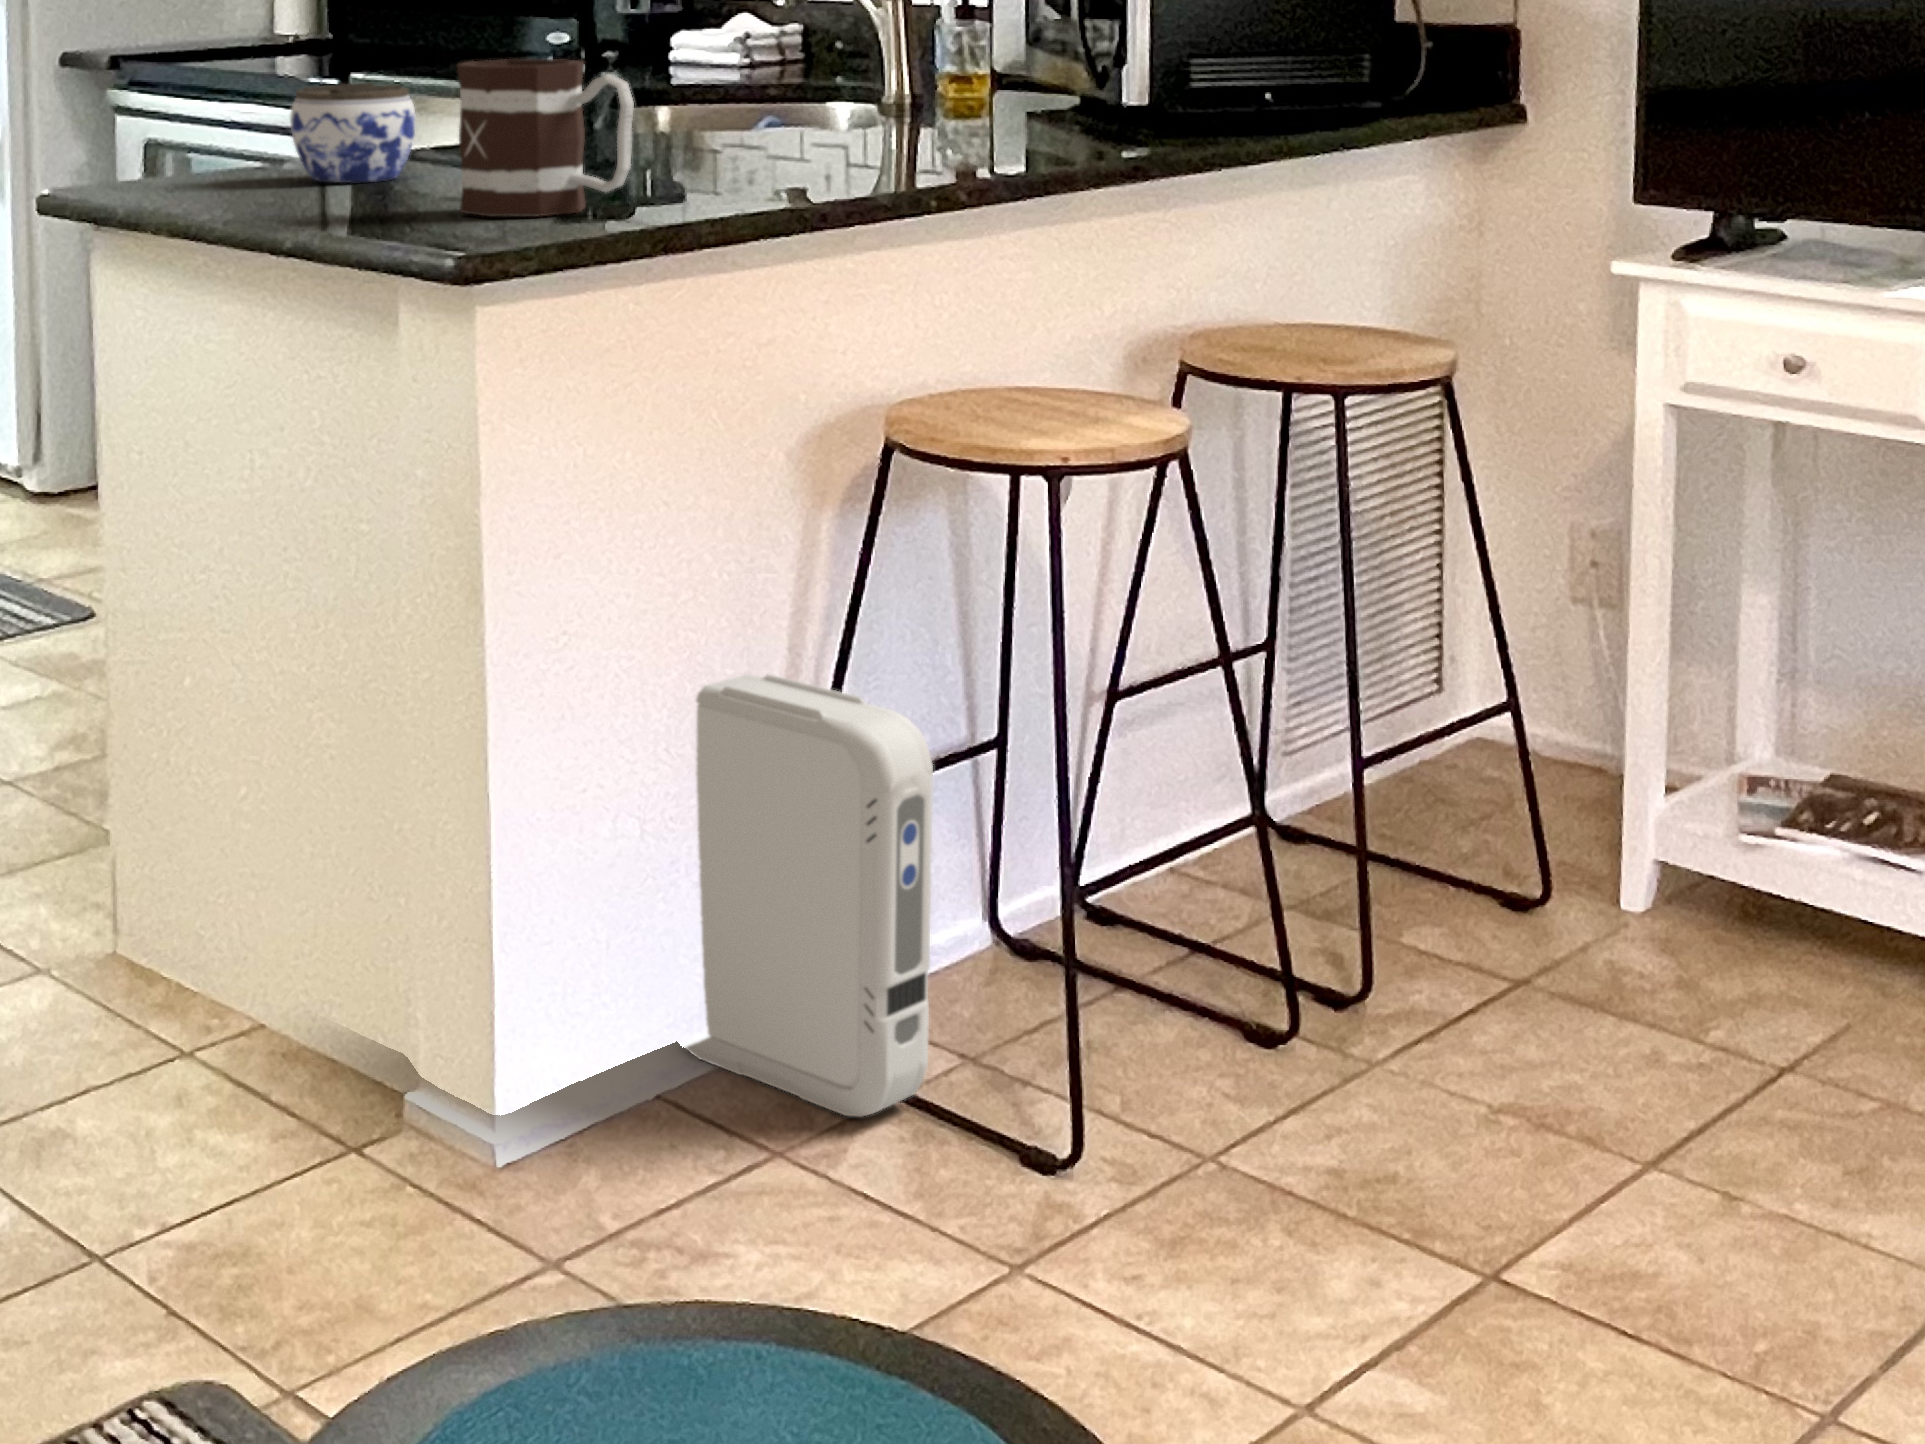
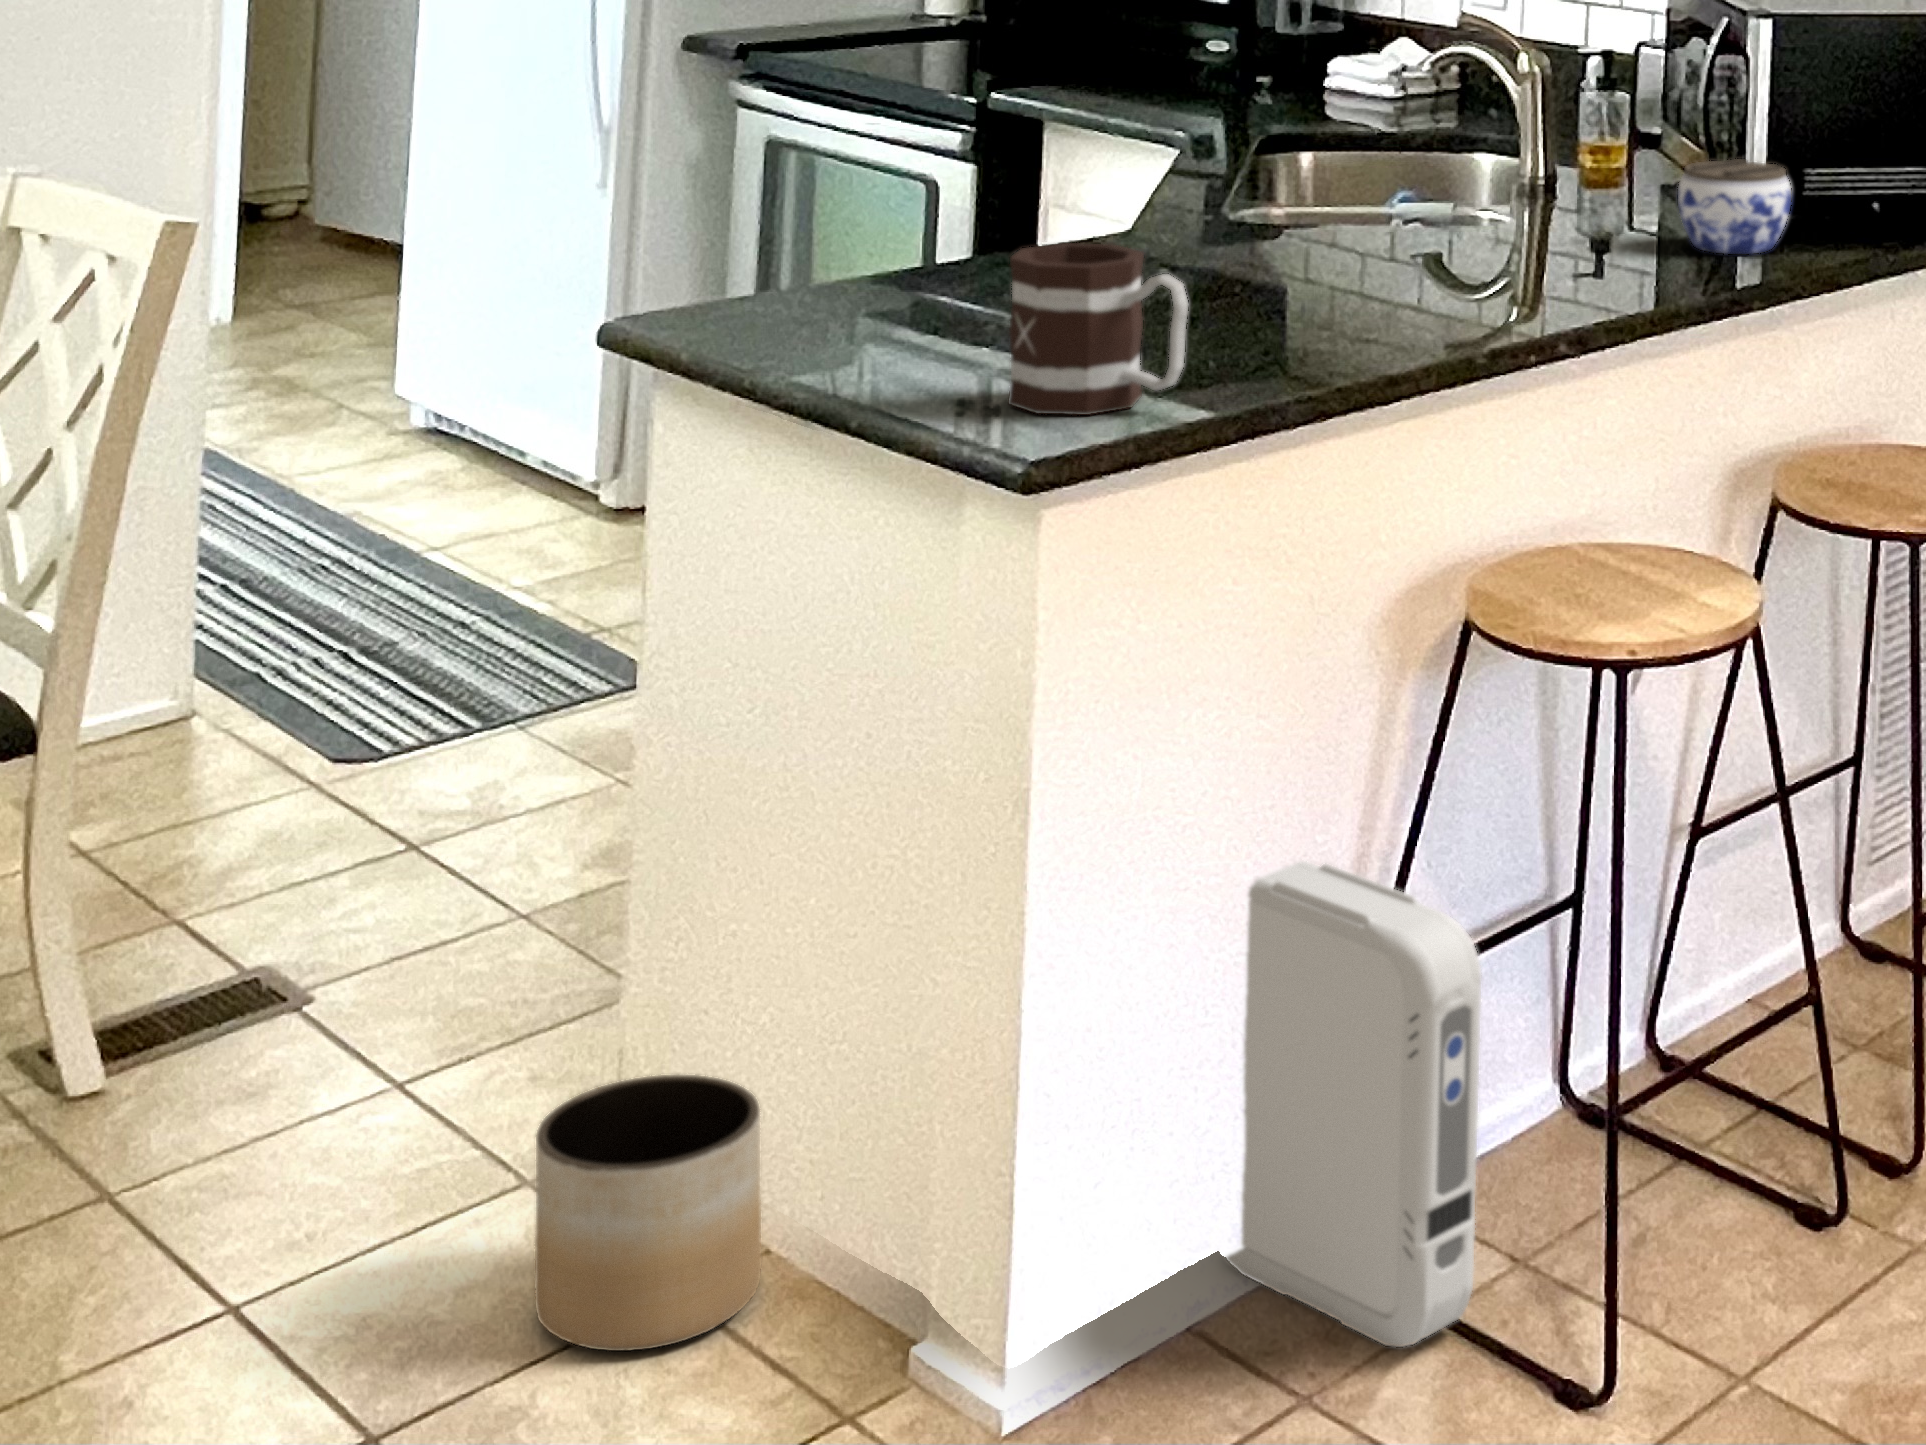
jar: present [290,83,416,183] -> present [1678,159,1791,254]
planter: none [57,871,260,1103] -> present [535,1075,761,1351]

